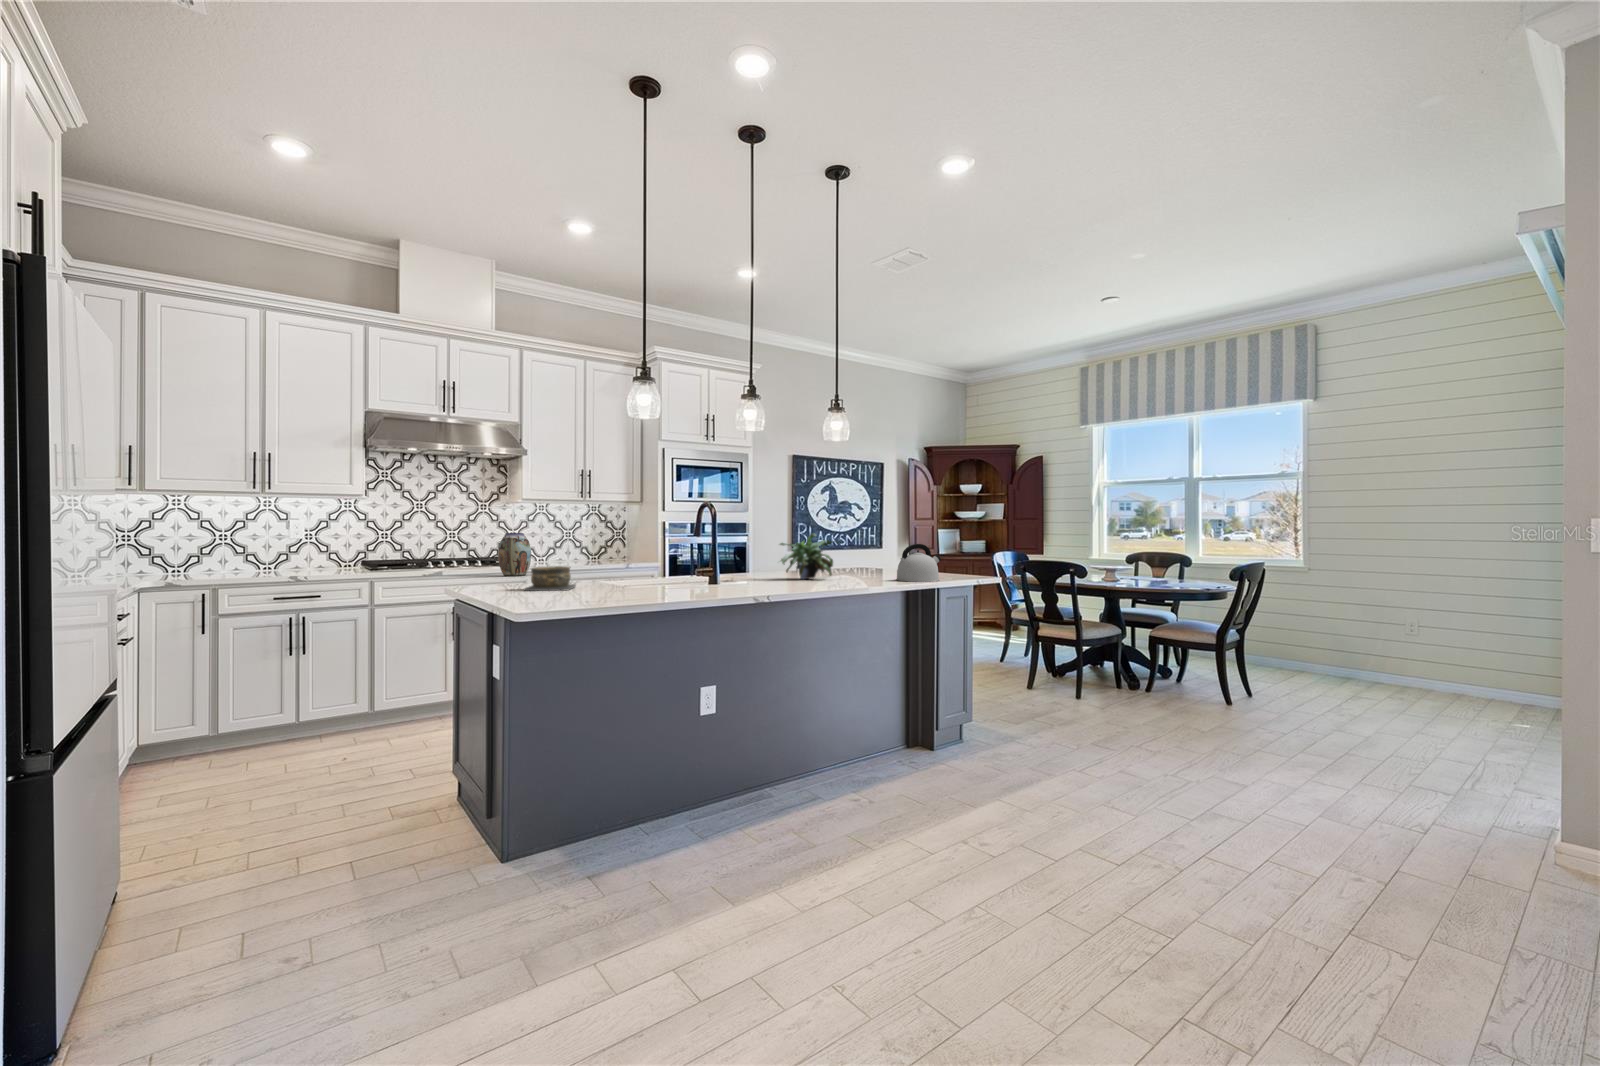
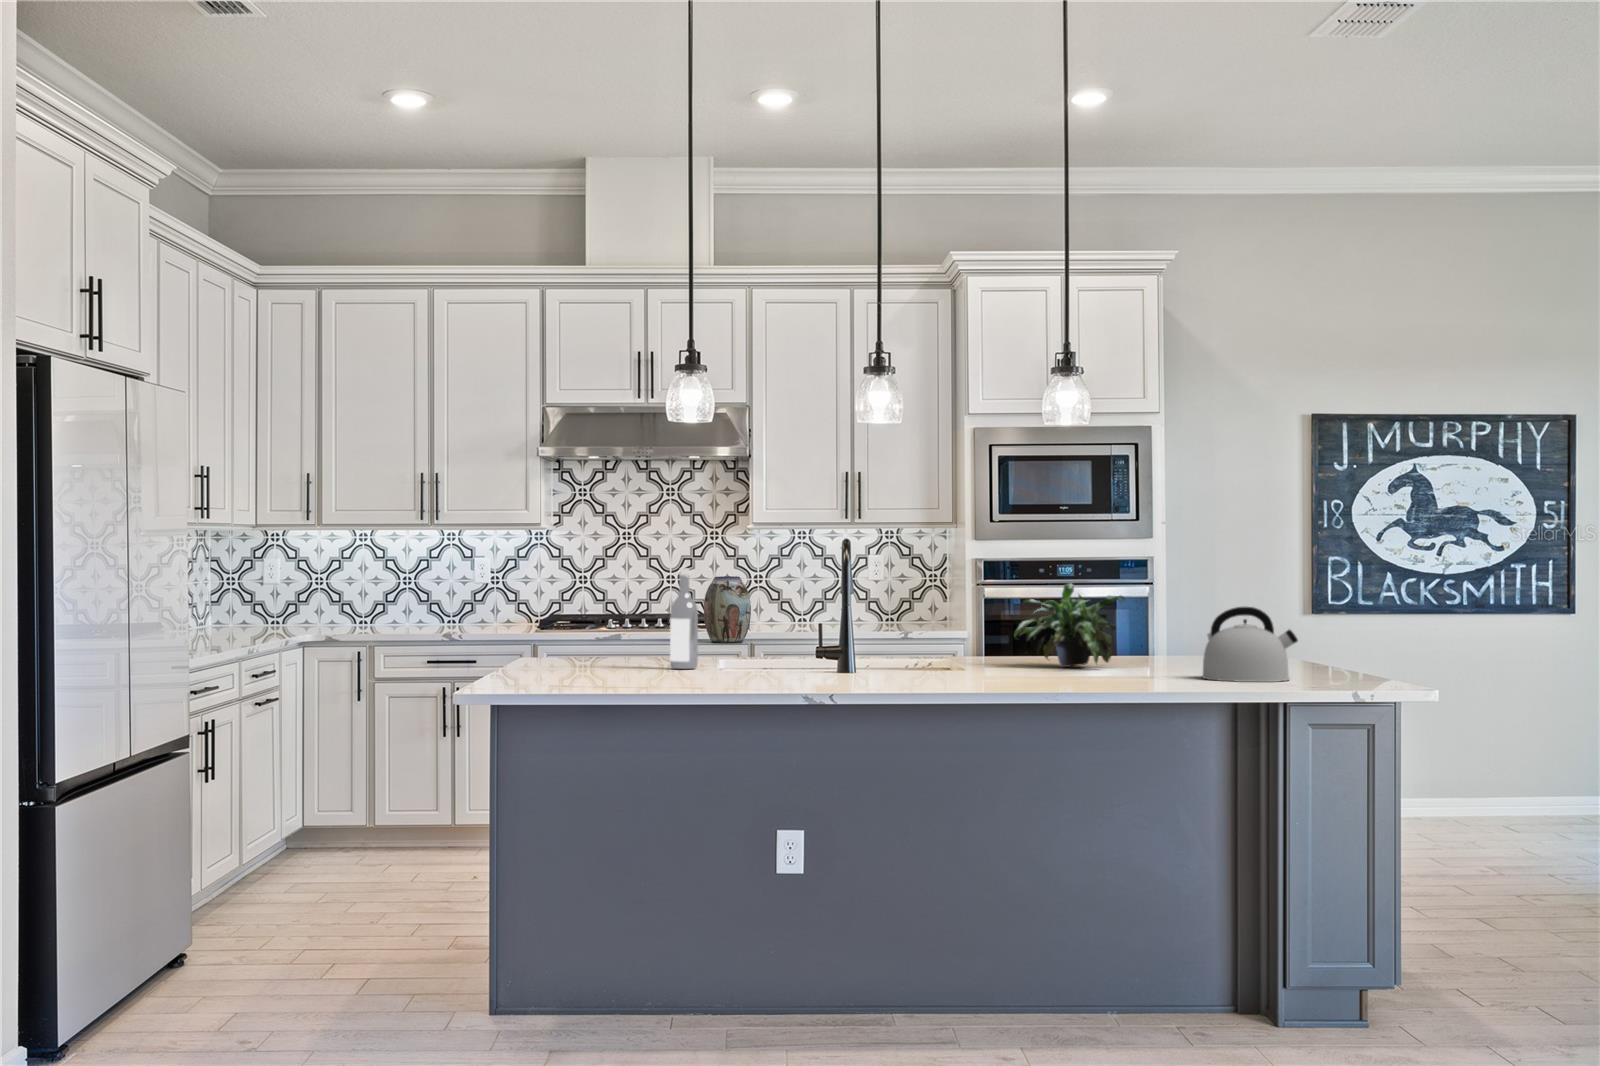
wine bottle: none [602,524,621,591] -> present [670,568,698,669]
bowl: present [524,566,576,591] -> none [594,630,679,666]

